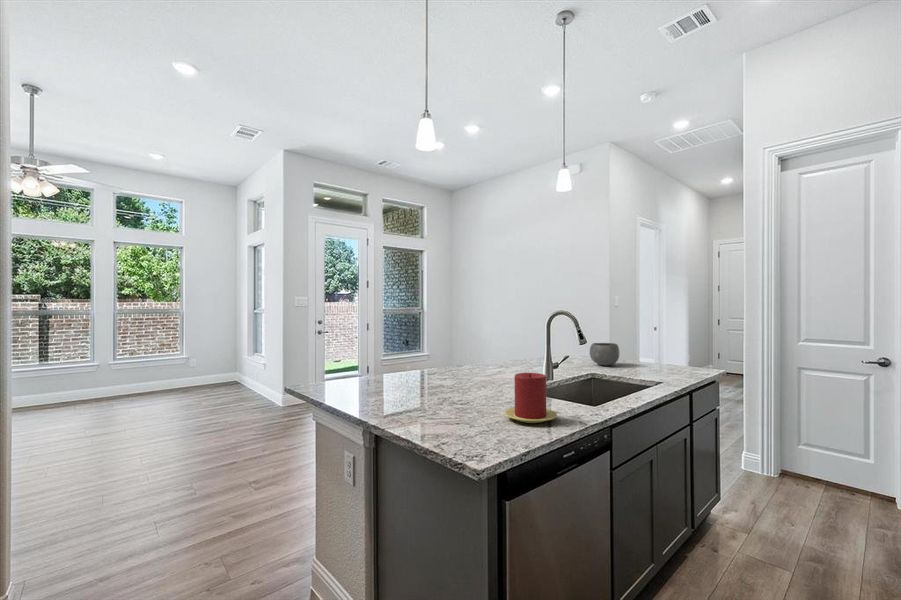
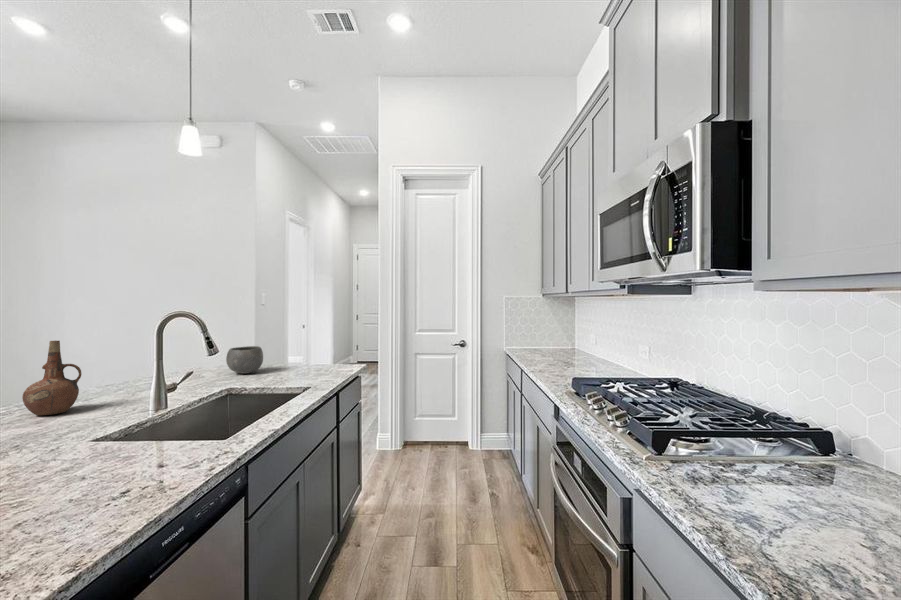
ceramic pitcher: none [478,329,505,375] -> present [22,341,81,415]
candle: present [504,373,557,423] -> none [41,413,156,507]

